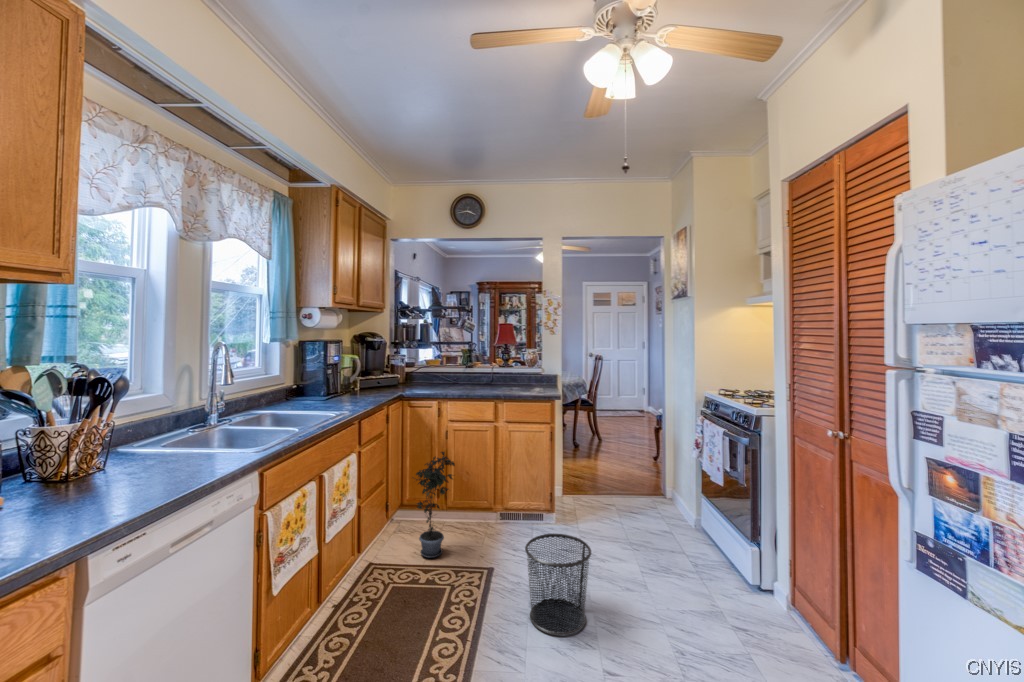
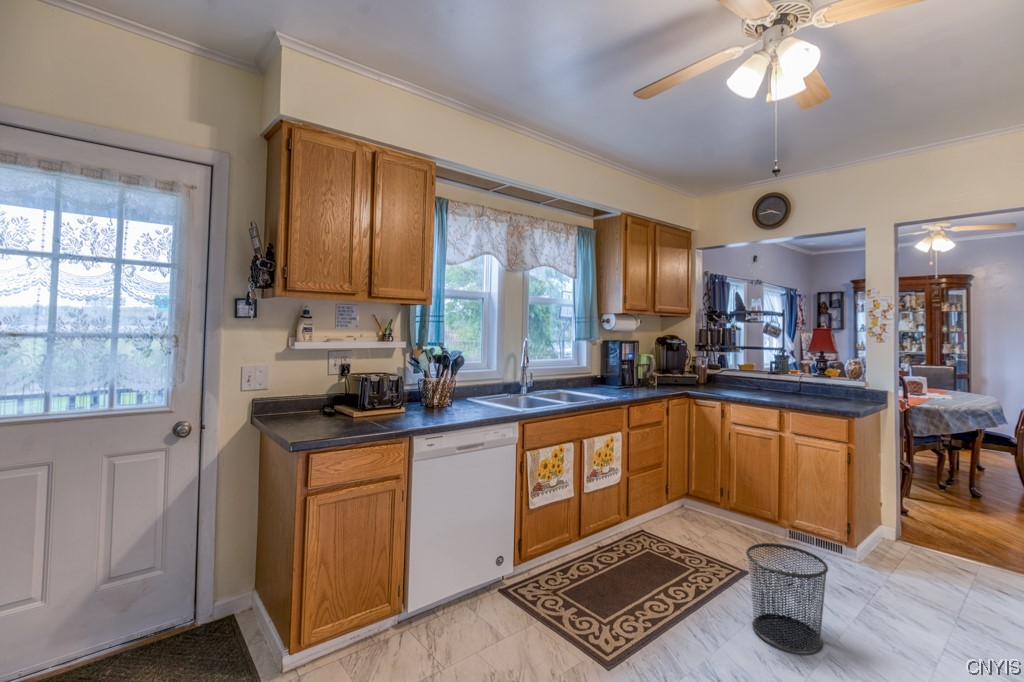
potted plant: present [416,452,455,558] -> none [676,446,720,546]

